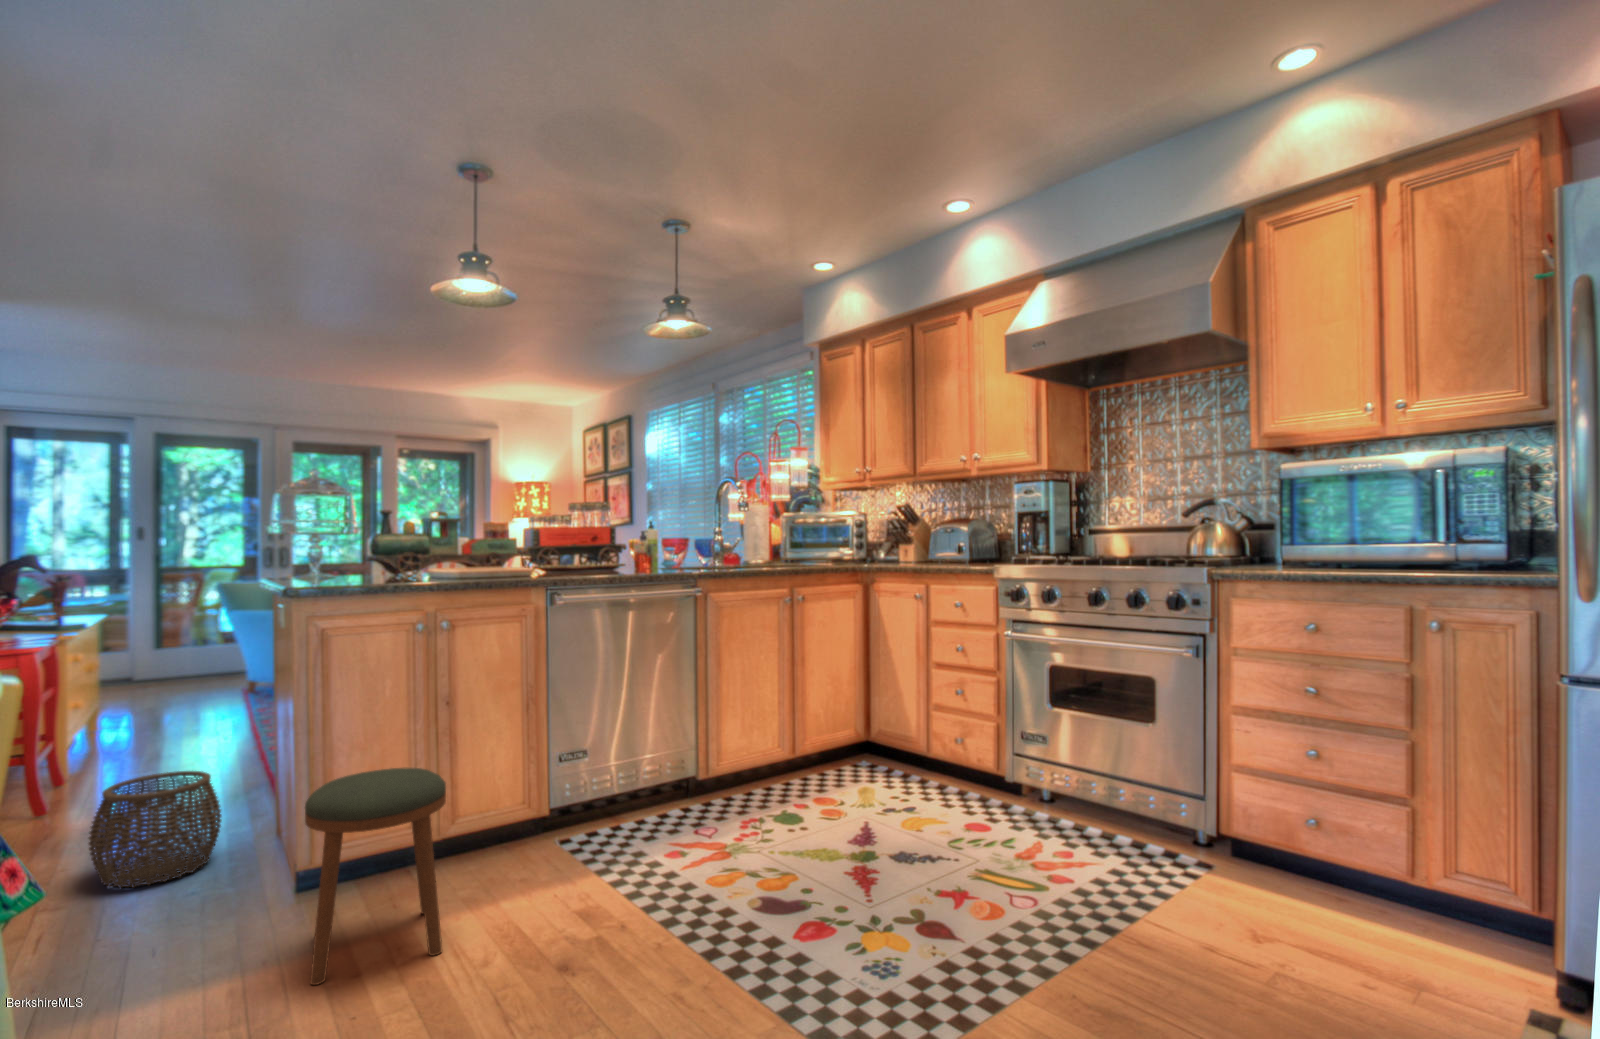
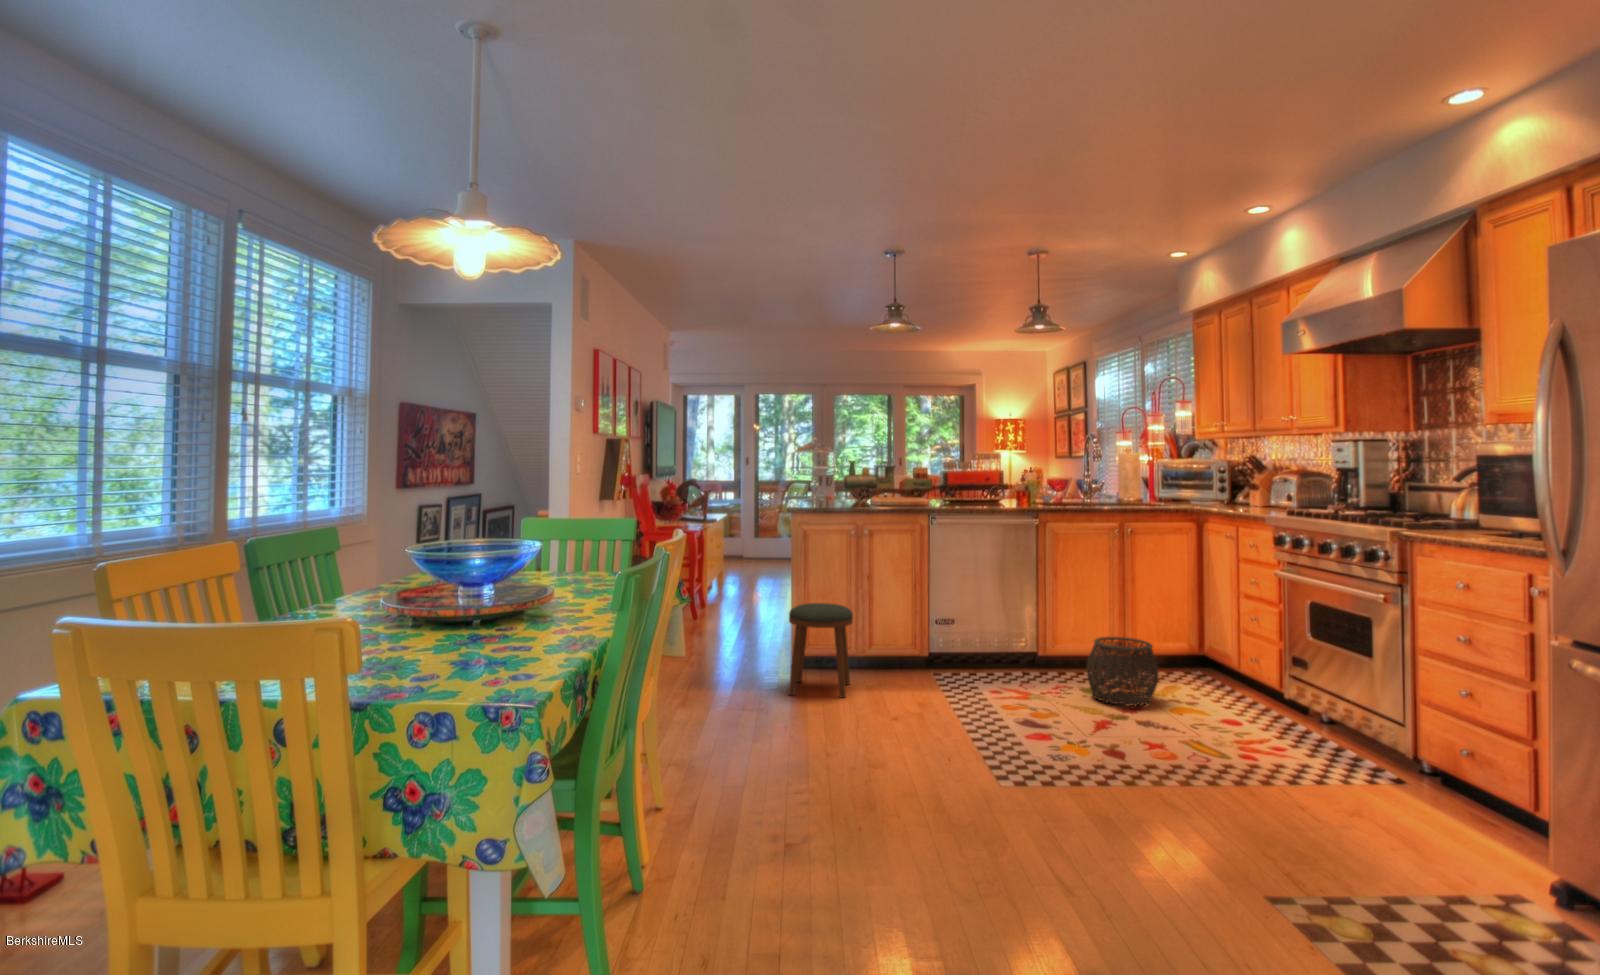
woven basket: present [89,771,222,888] -> present [1087,637,1159,706]

